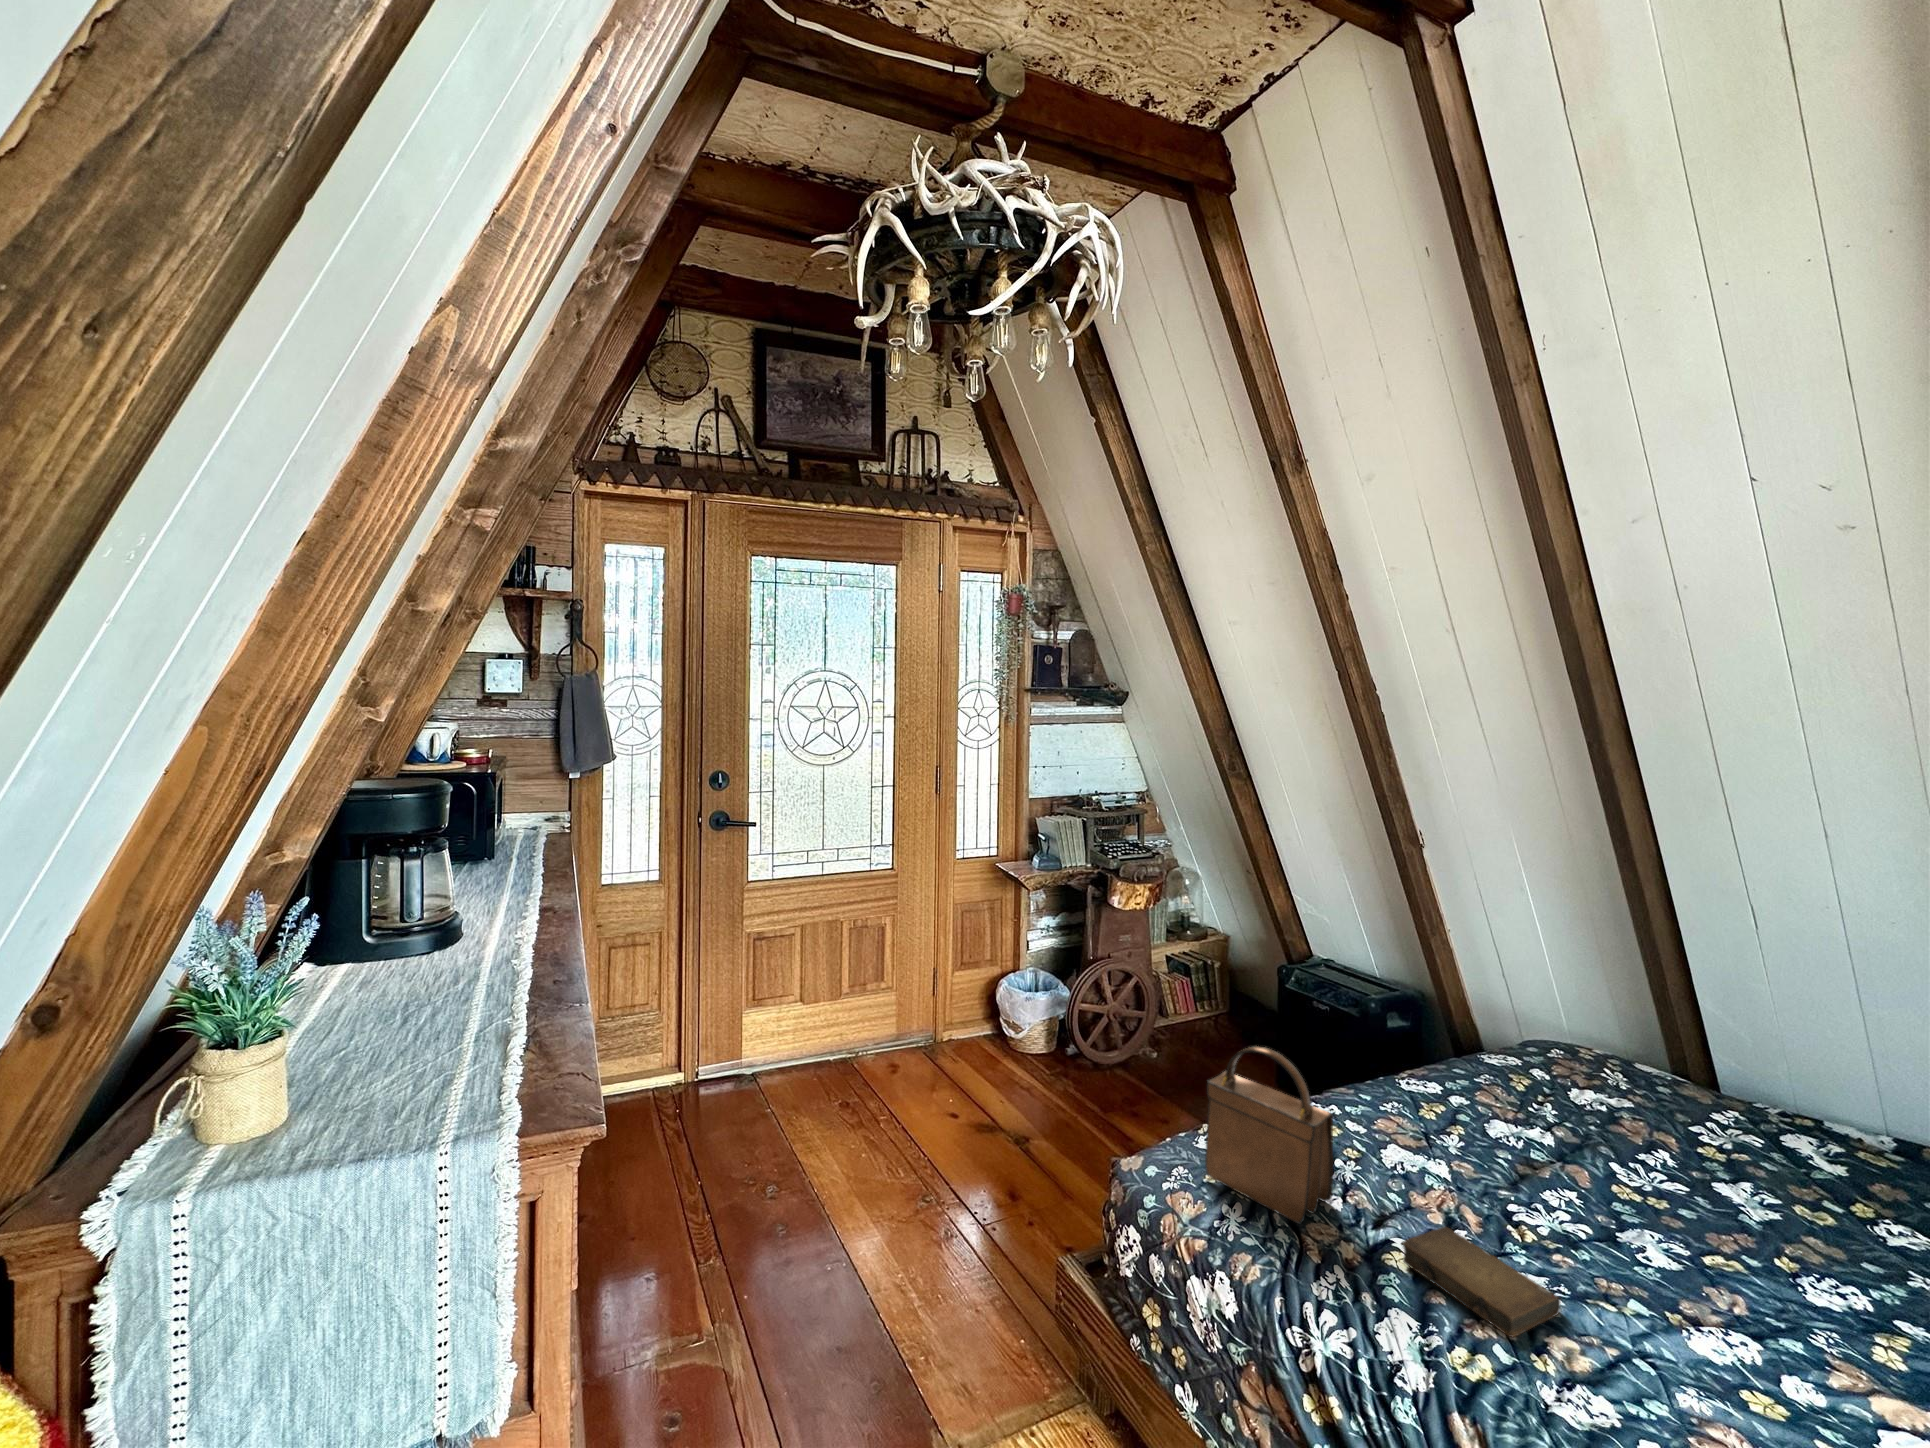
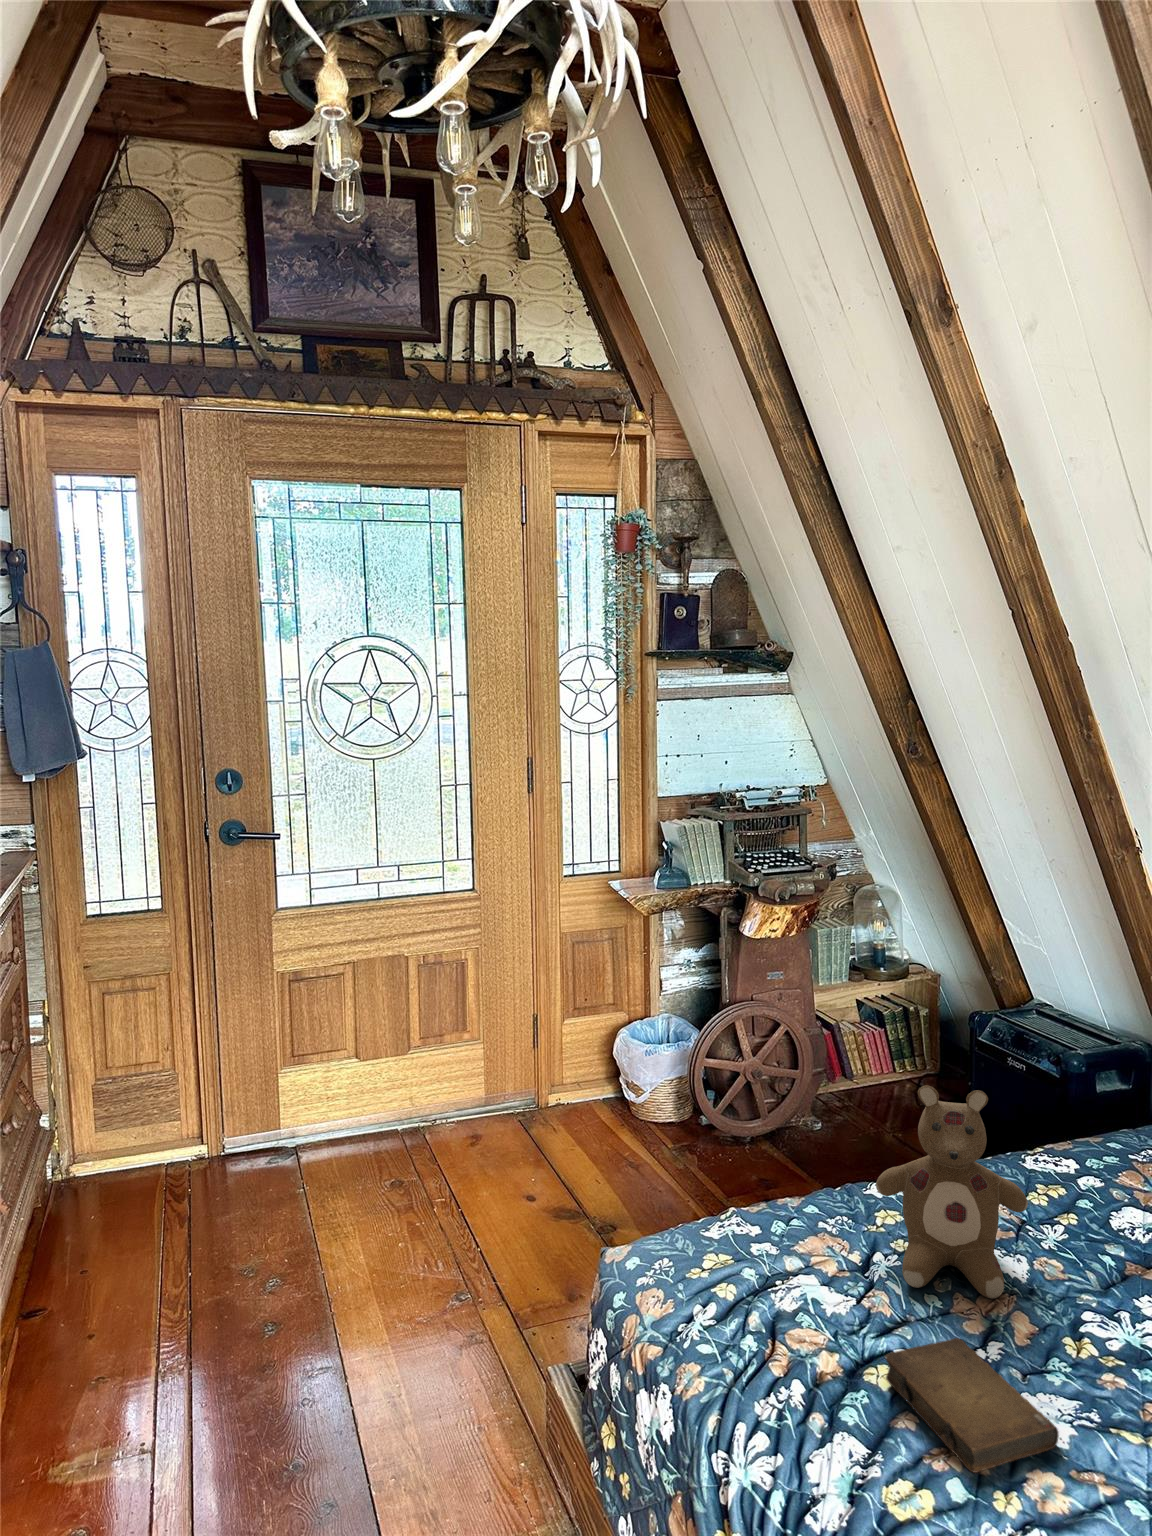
stuffed bear: none [1327,1024,1449,1193] -> present [876,1085,1028,1299]
handbag: present [1205,1046,1333,1224] -> none [697,1111,842,1331]

